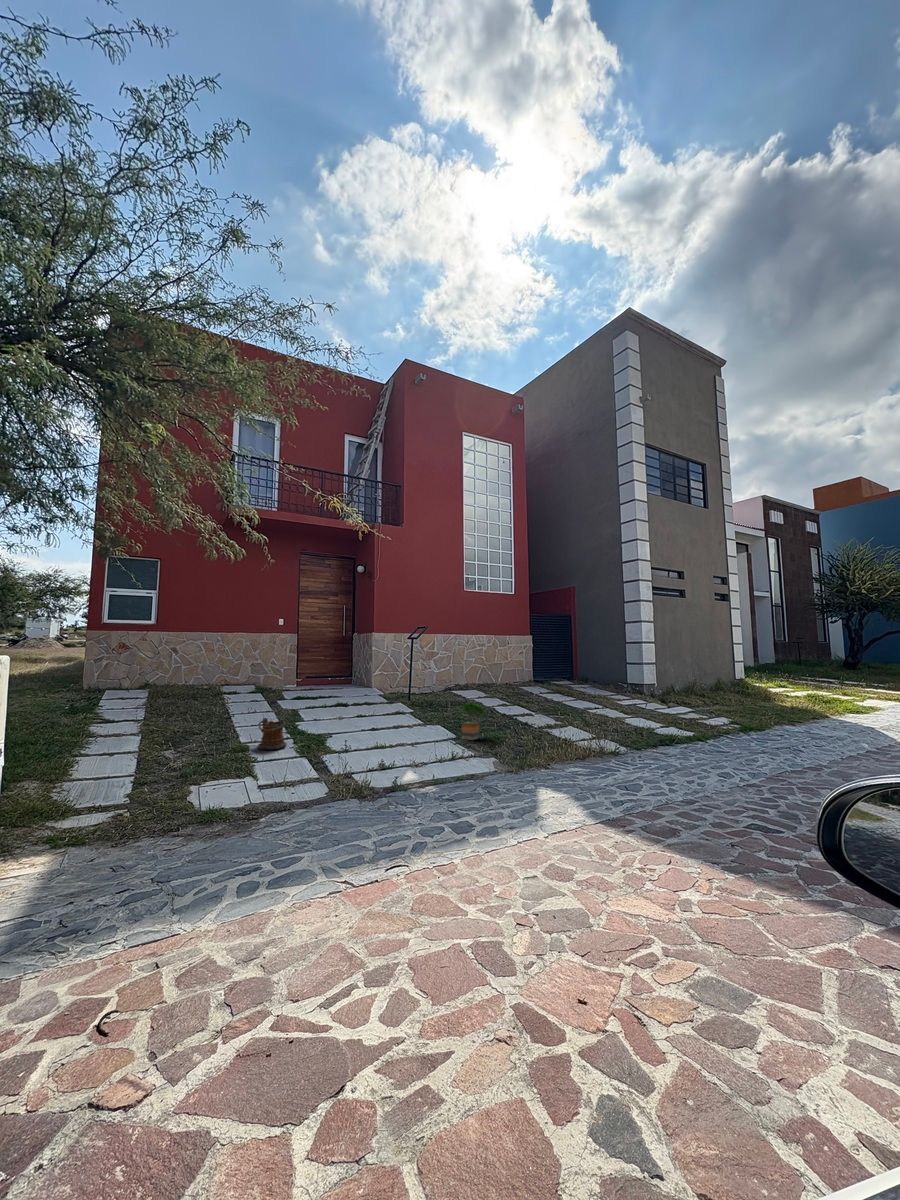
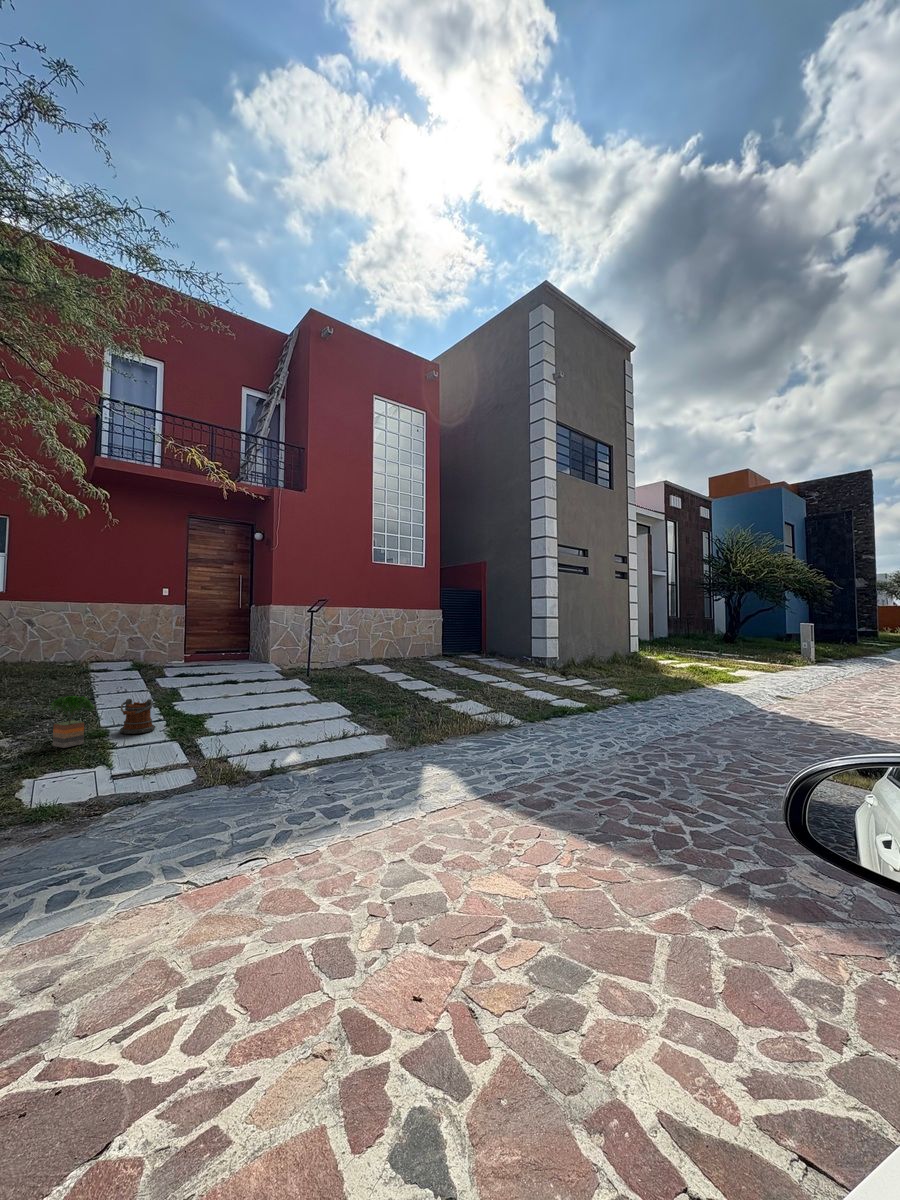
potted tree: present [459,703,484,740] -> present [51,696,94,748]

